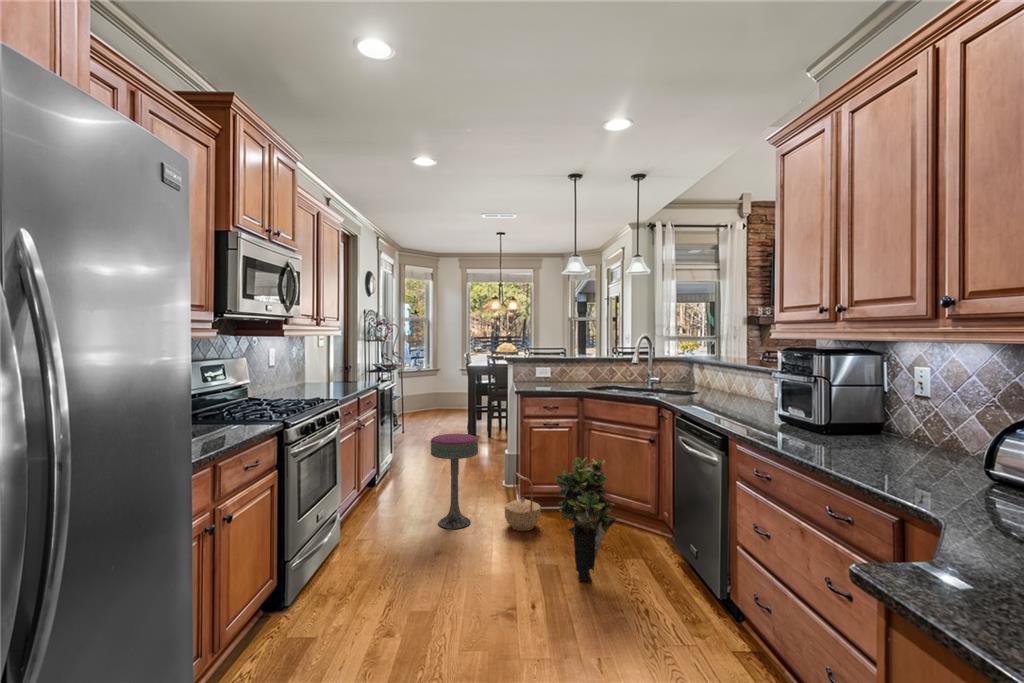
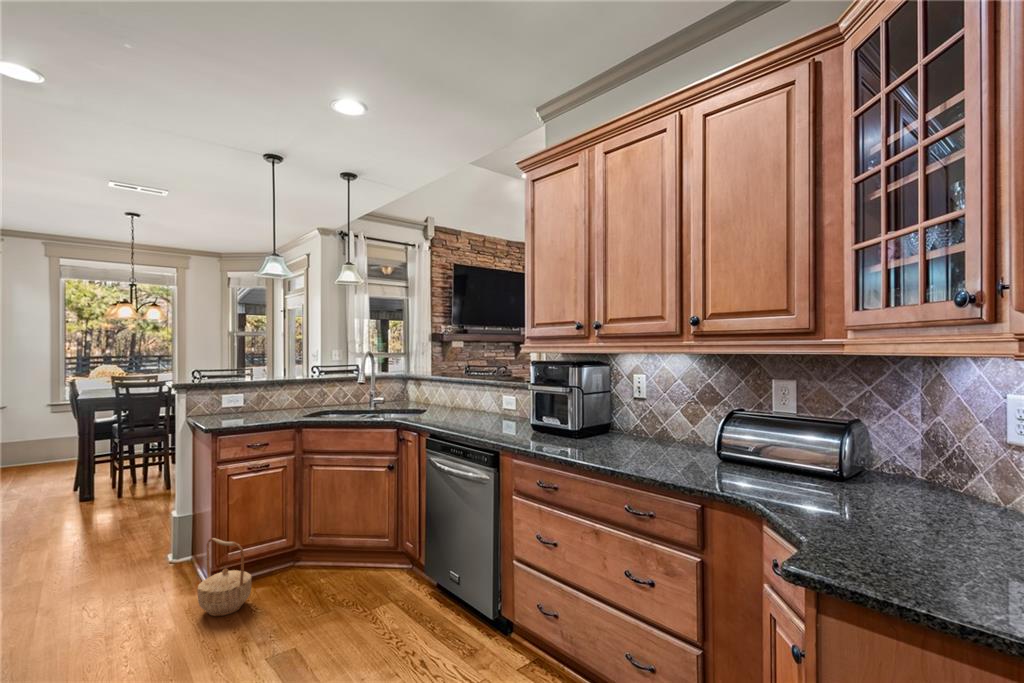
bar stool: present [431,434,478,529] -> none [63,499,151,649]
potted plant: present [556,457,617,581] -> none [291,499,374,655]

